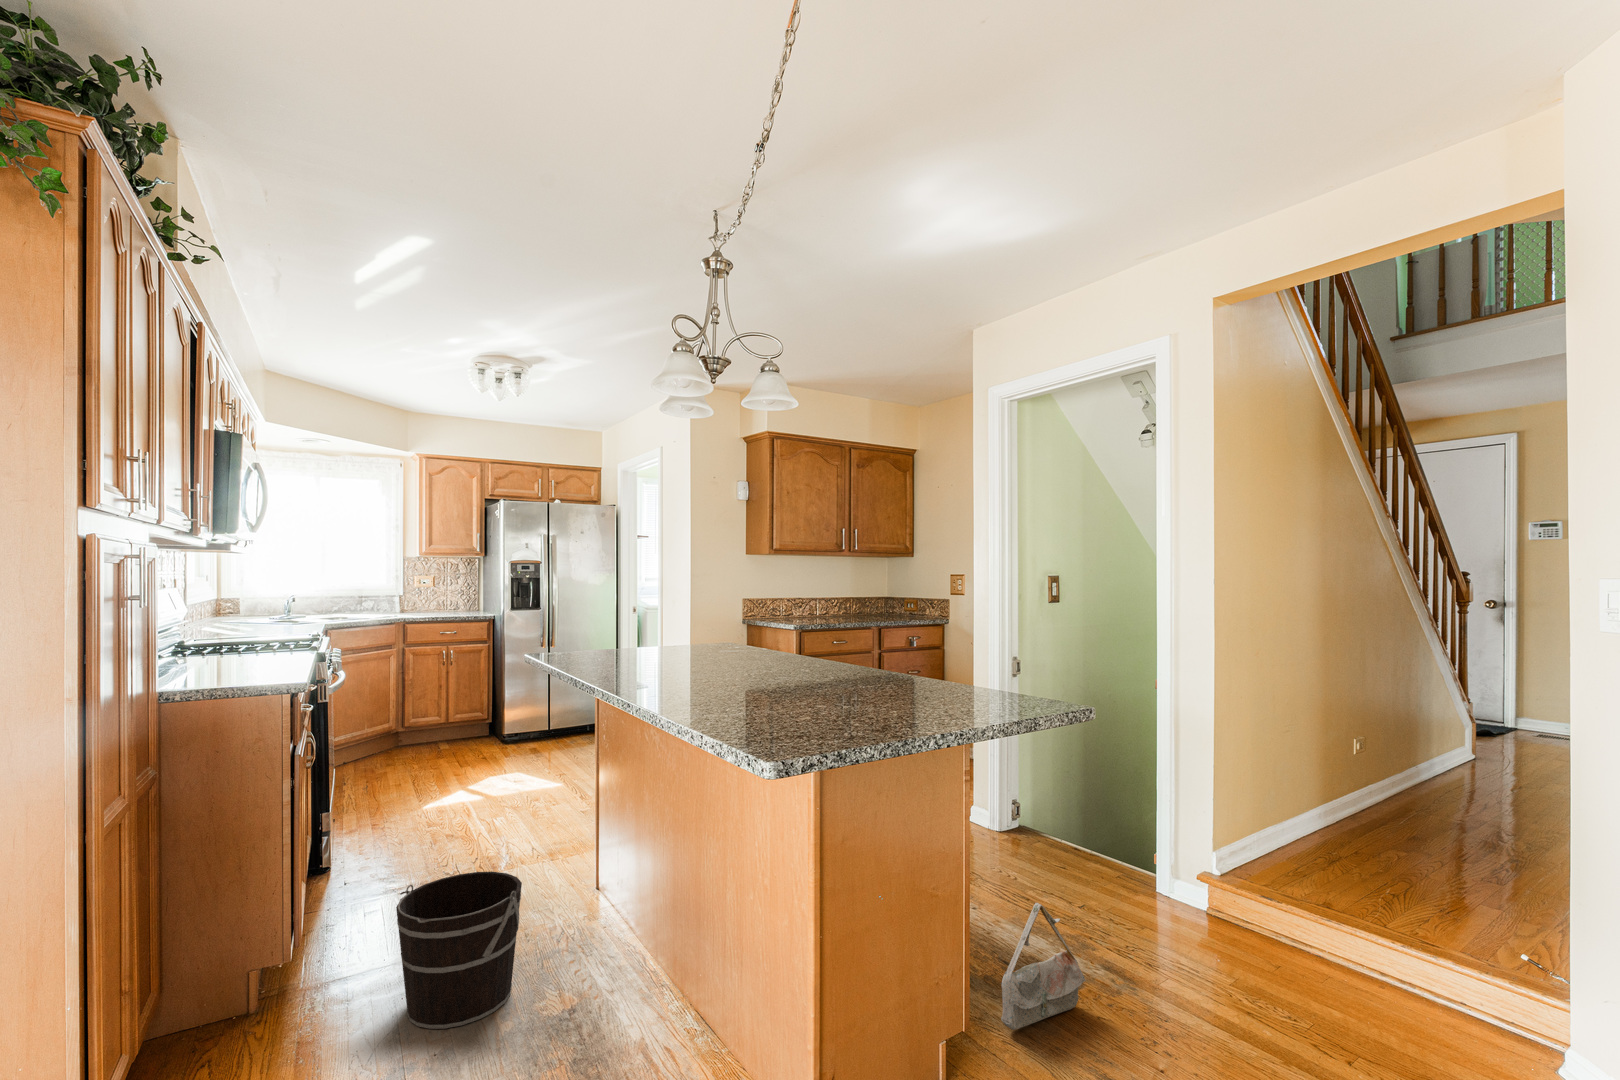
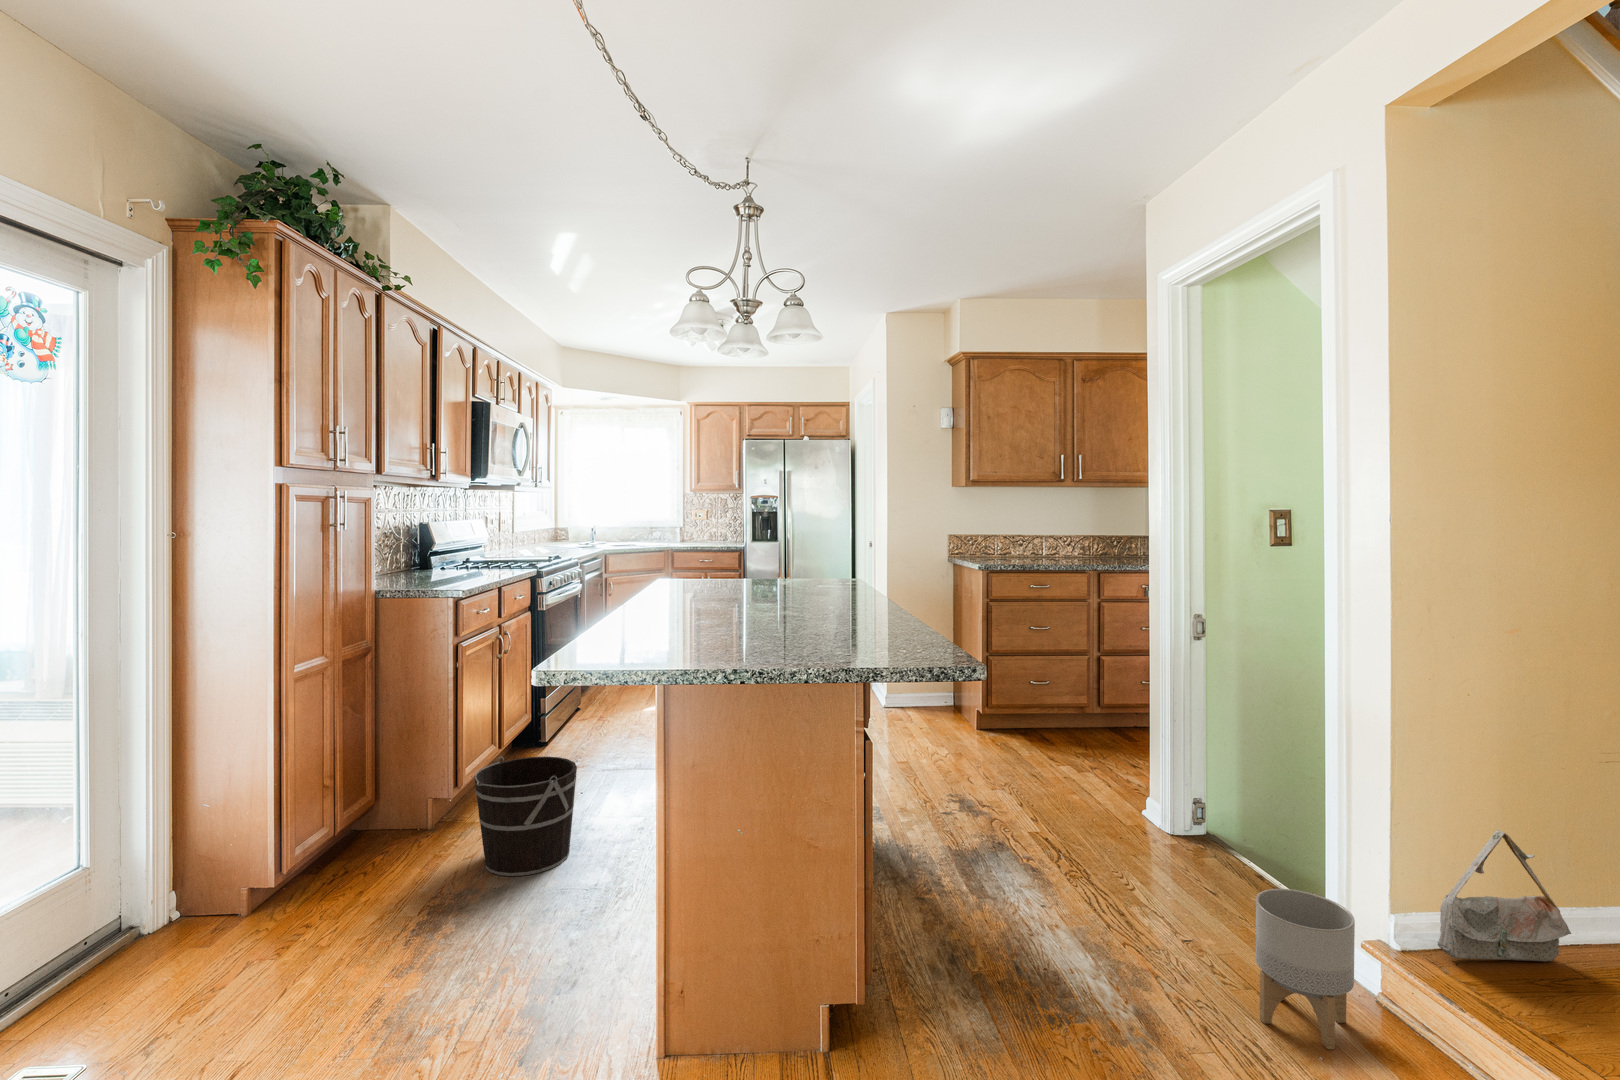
planter: none [1155,850,1222,957] -> present [1256,889,1355,1049]
bag: present [1001,903,1086,1030] -> present [1438,830,1571,962]

